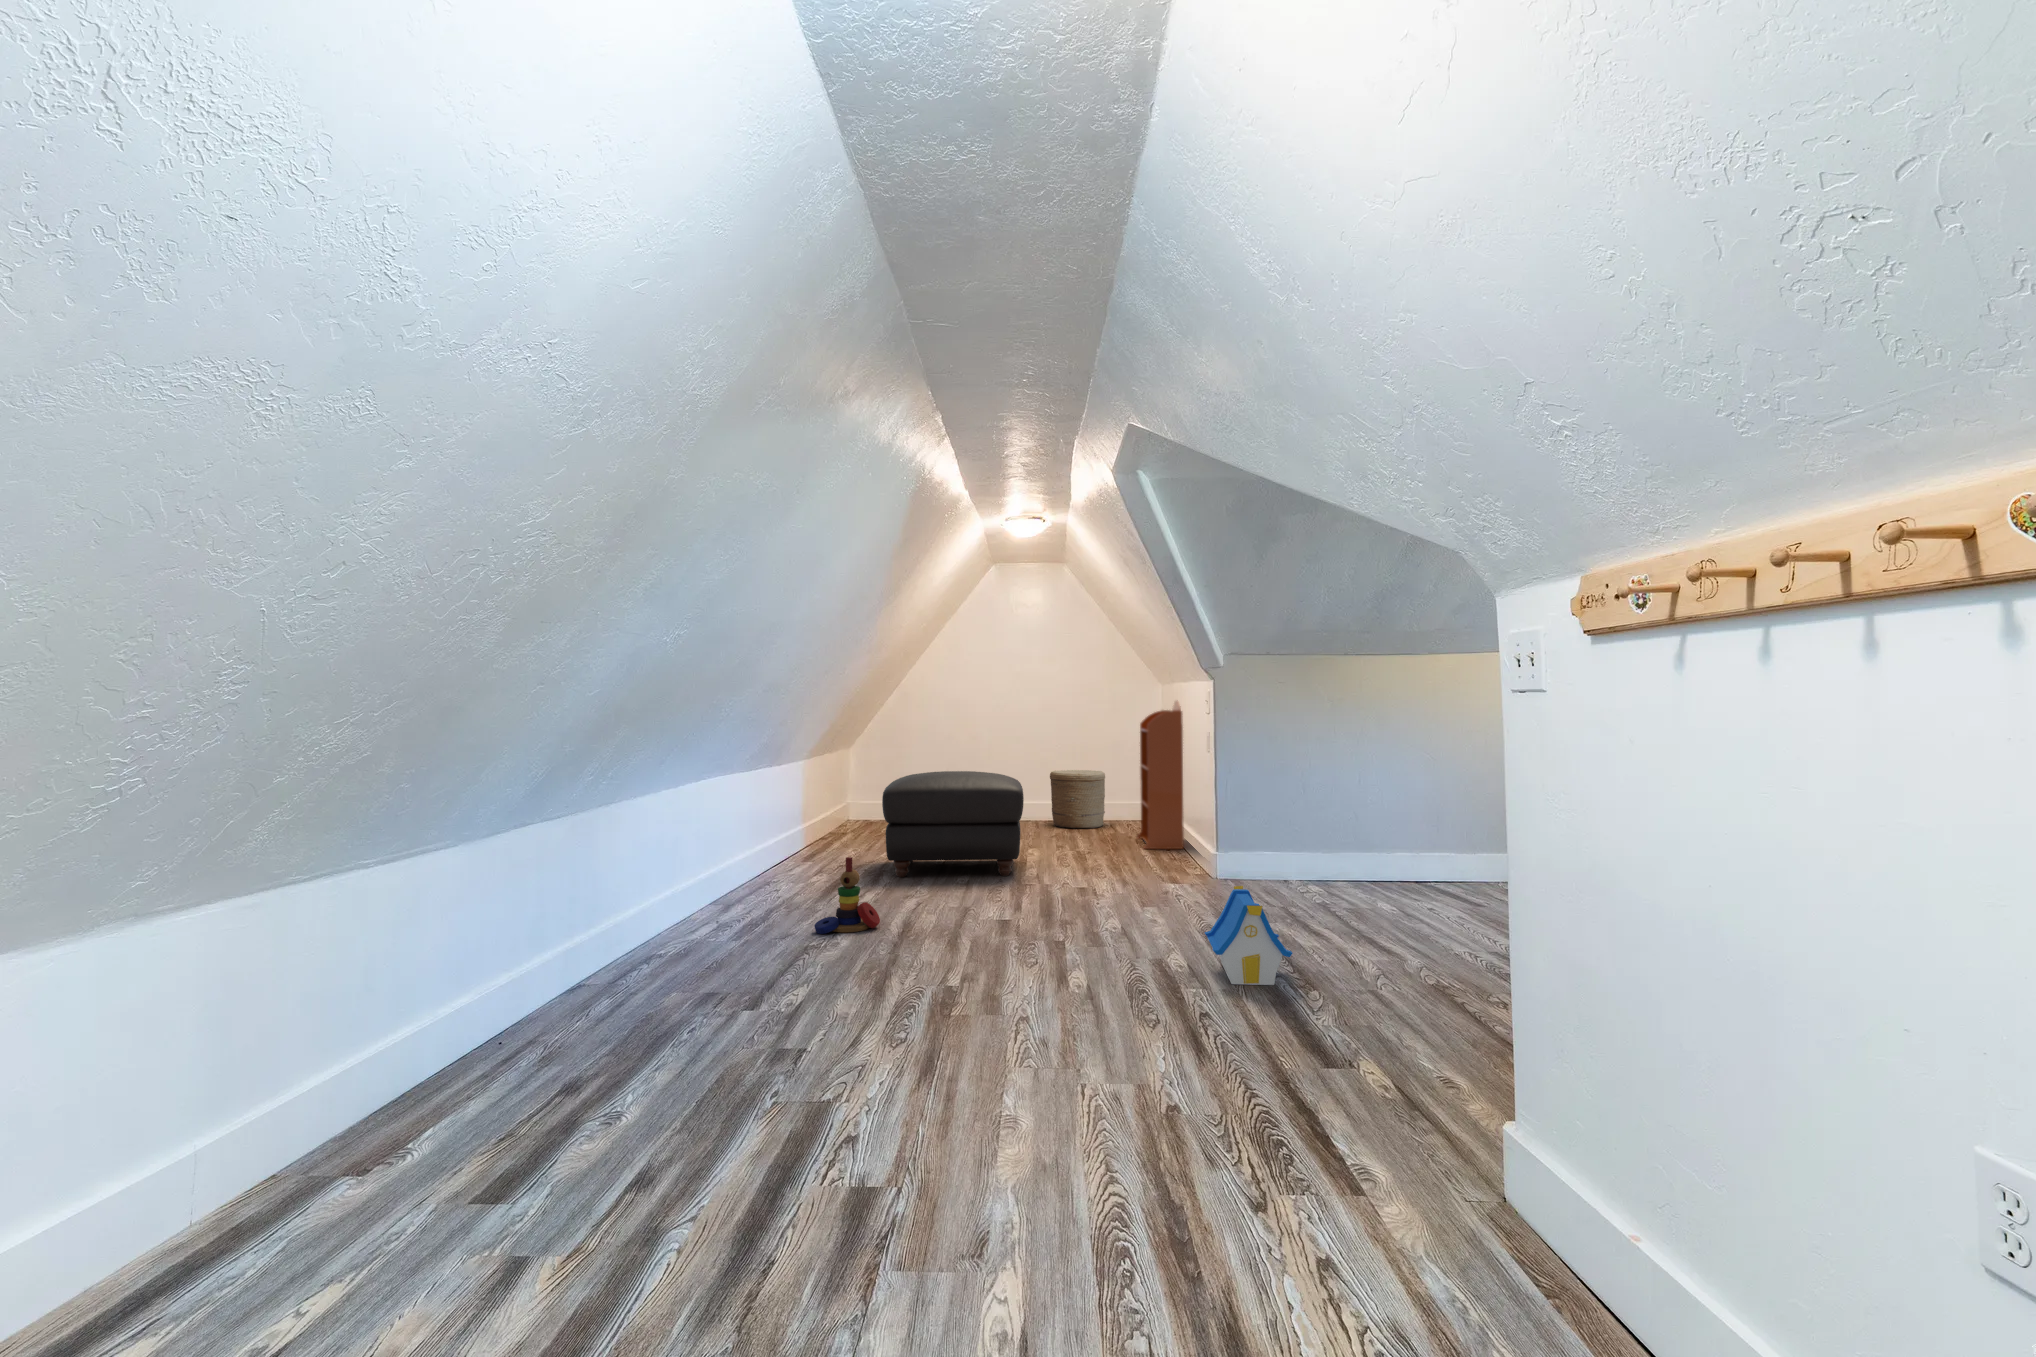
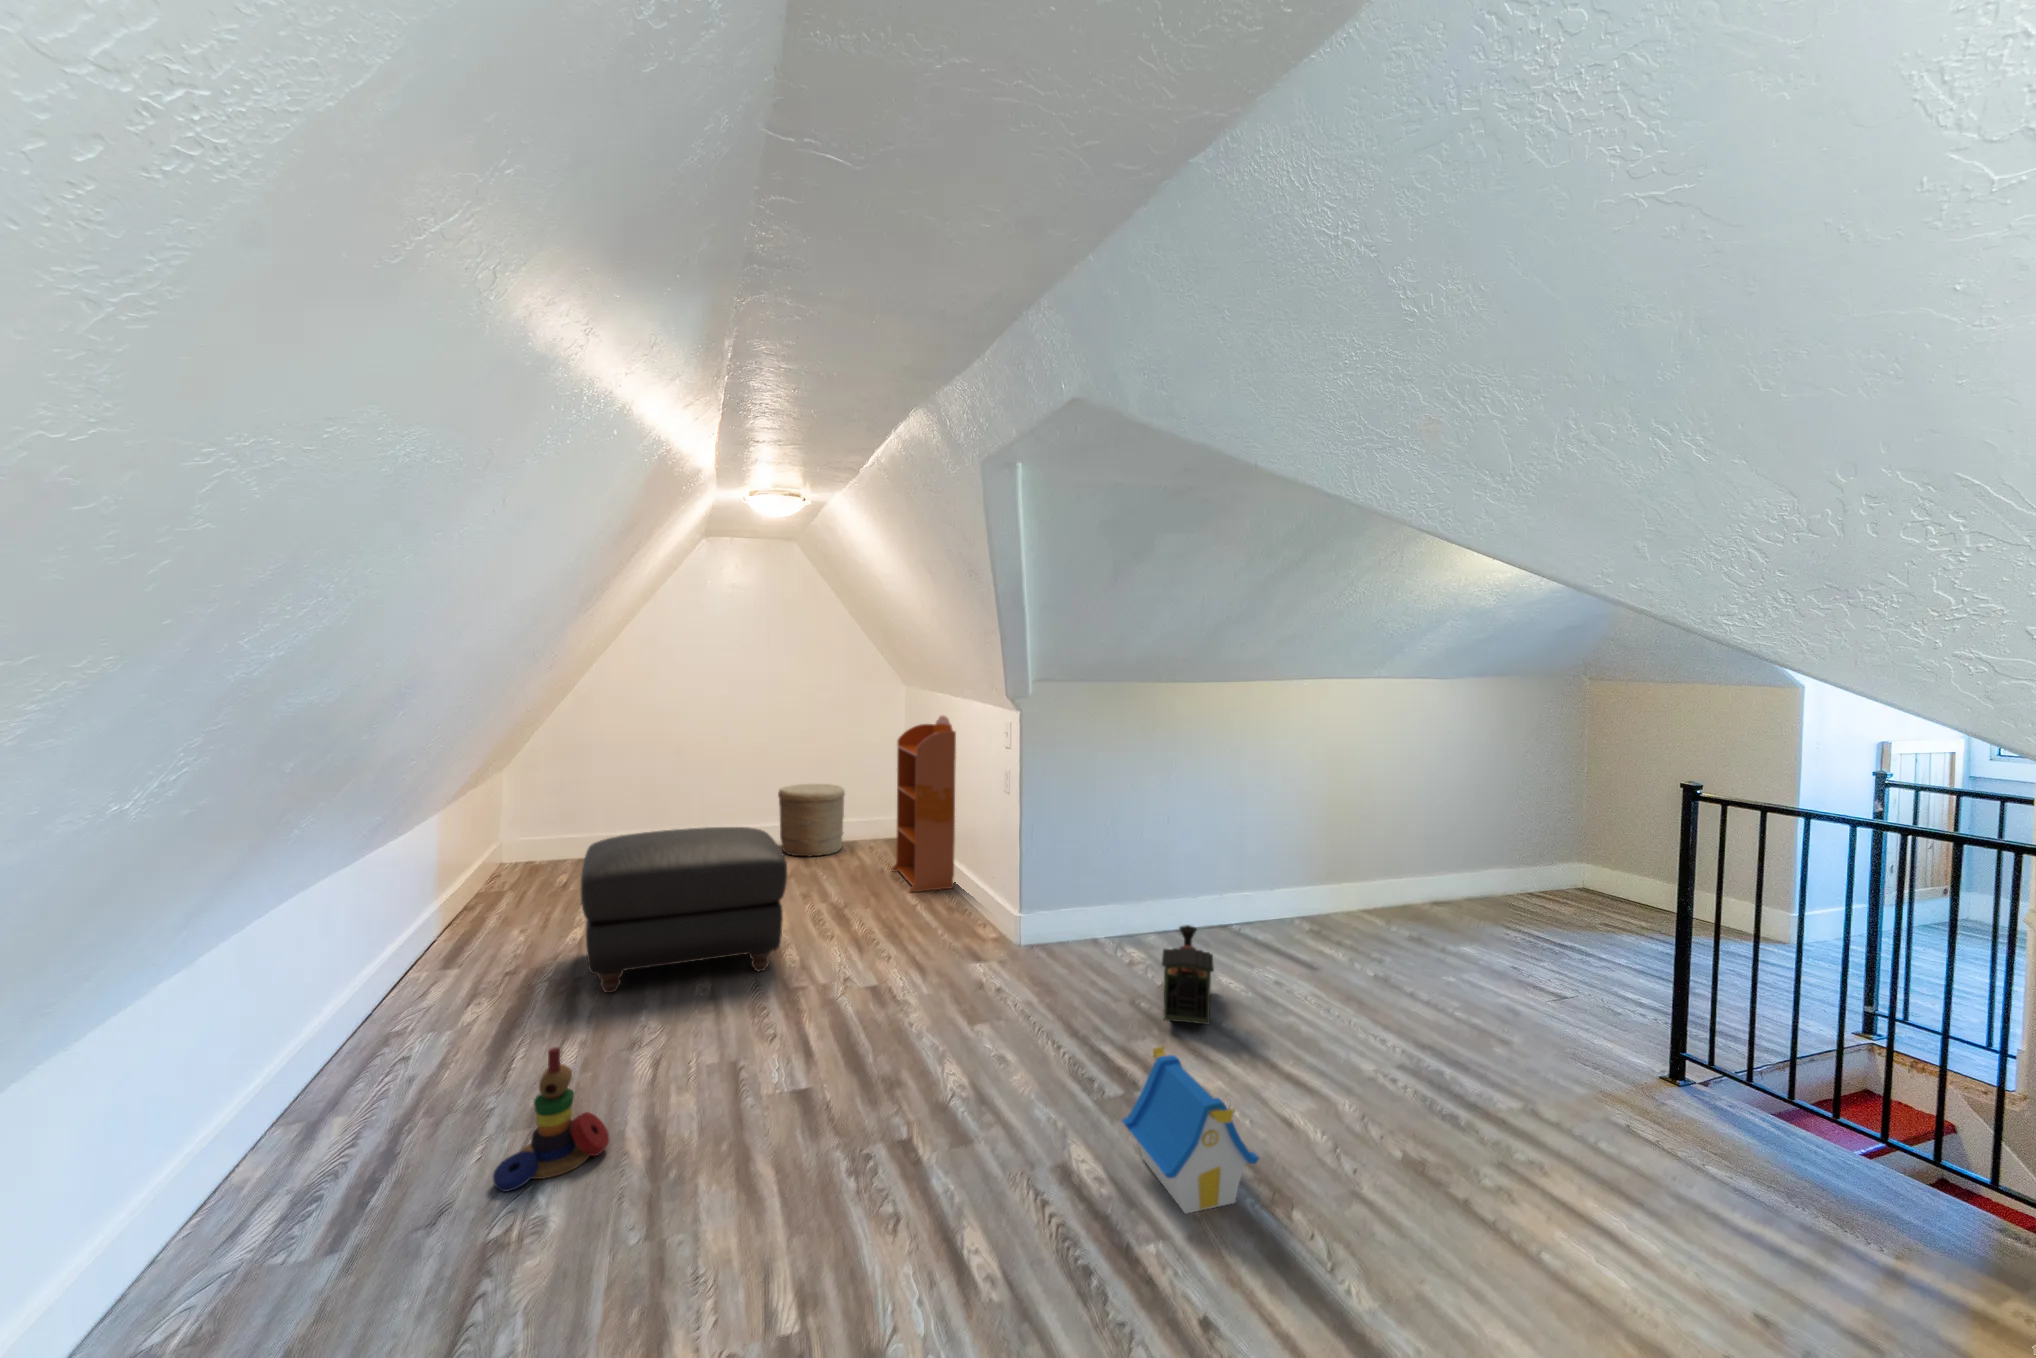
toy train: none [1294,849,1362,922] -> present [1162,925,1214,1024]

